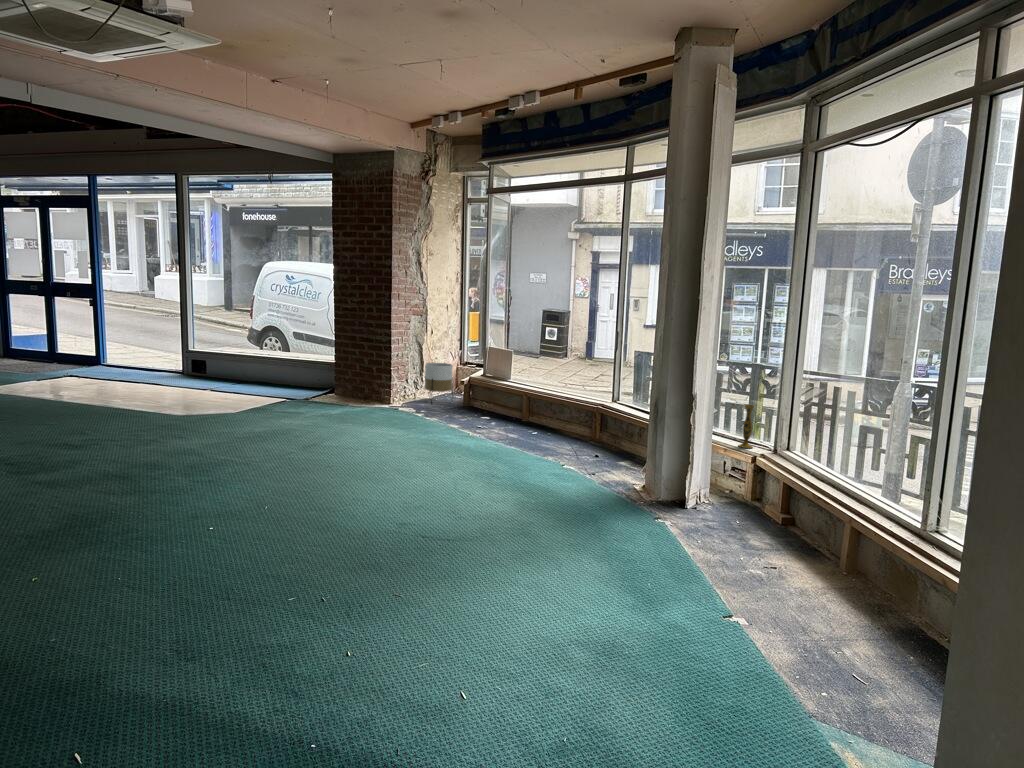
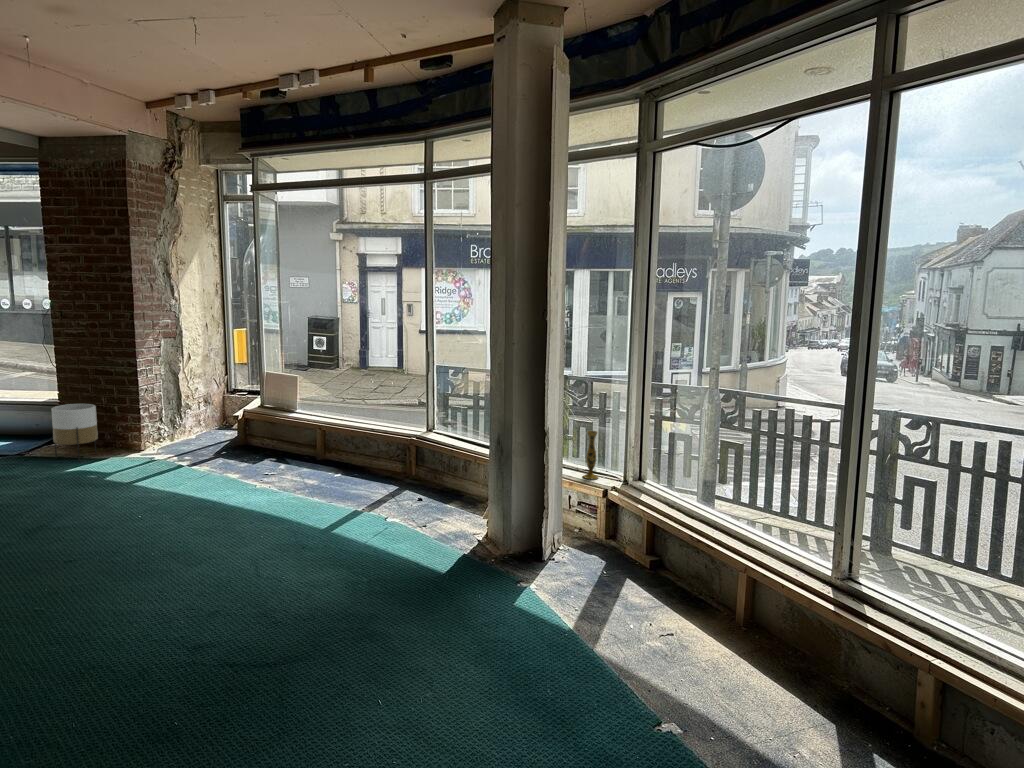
planter: present [425,363,453,404] -> present [52,404,98,462]

